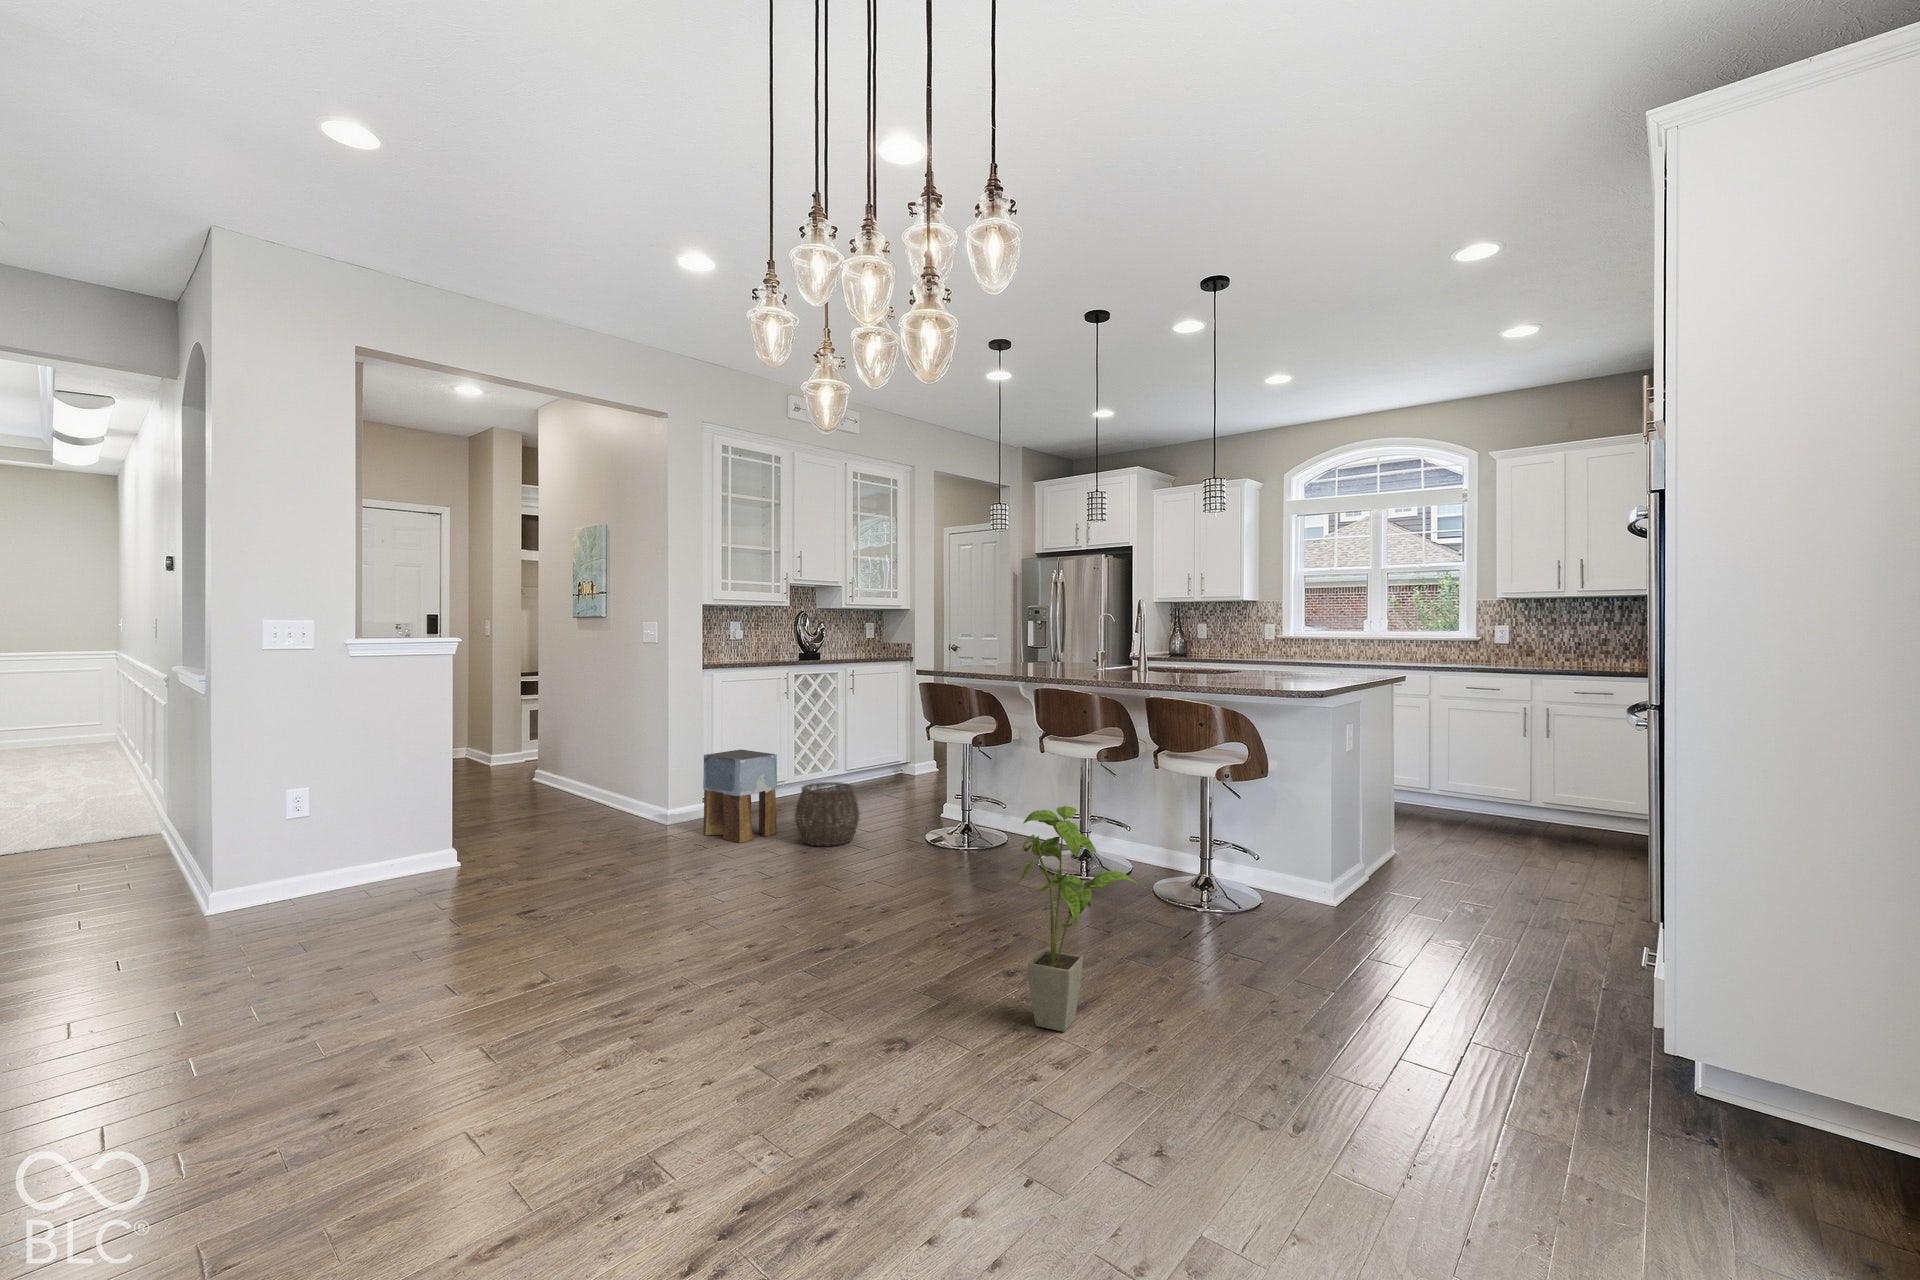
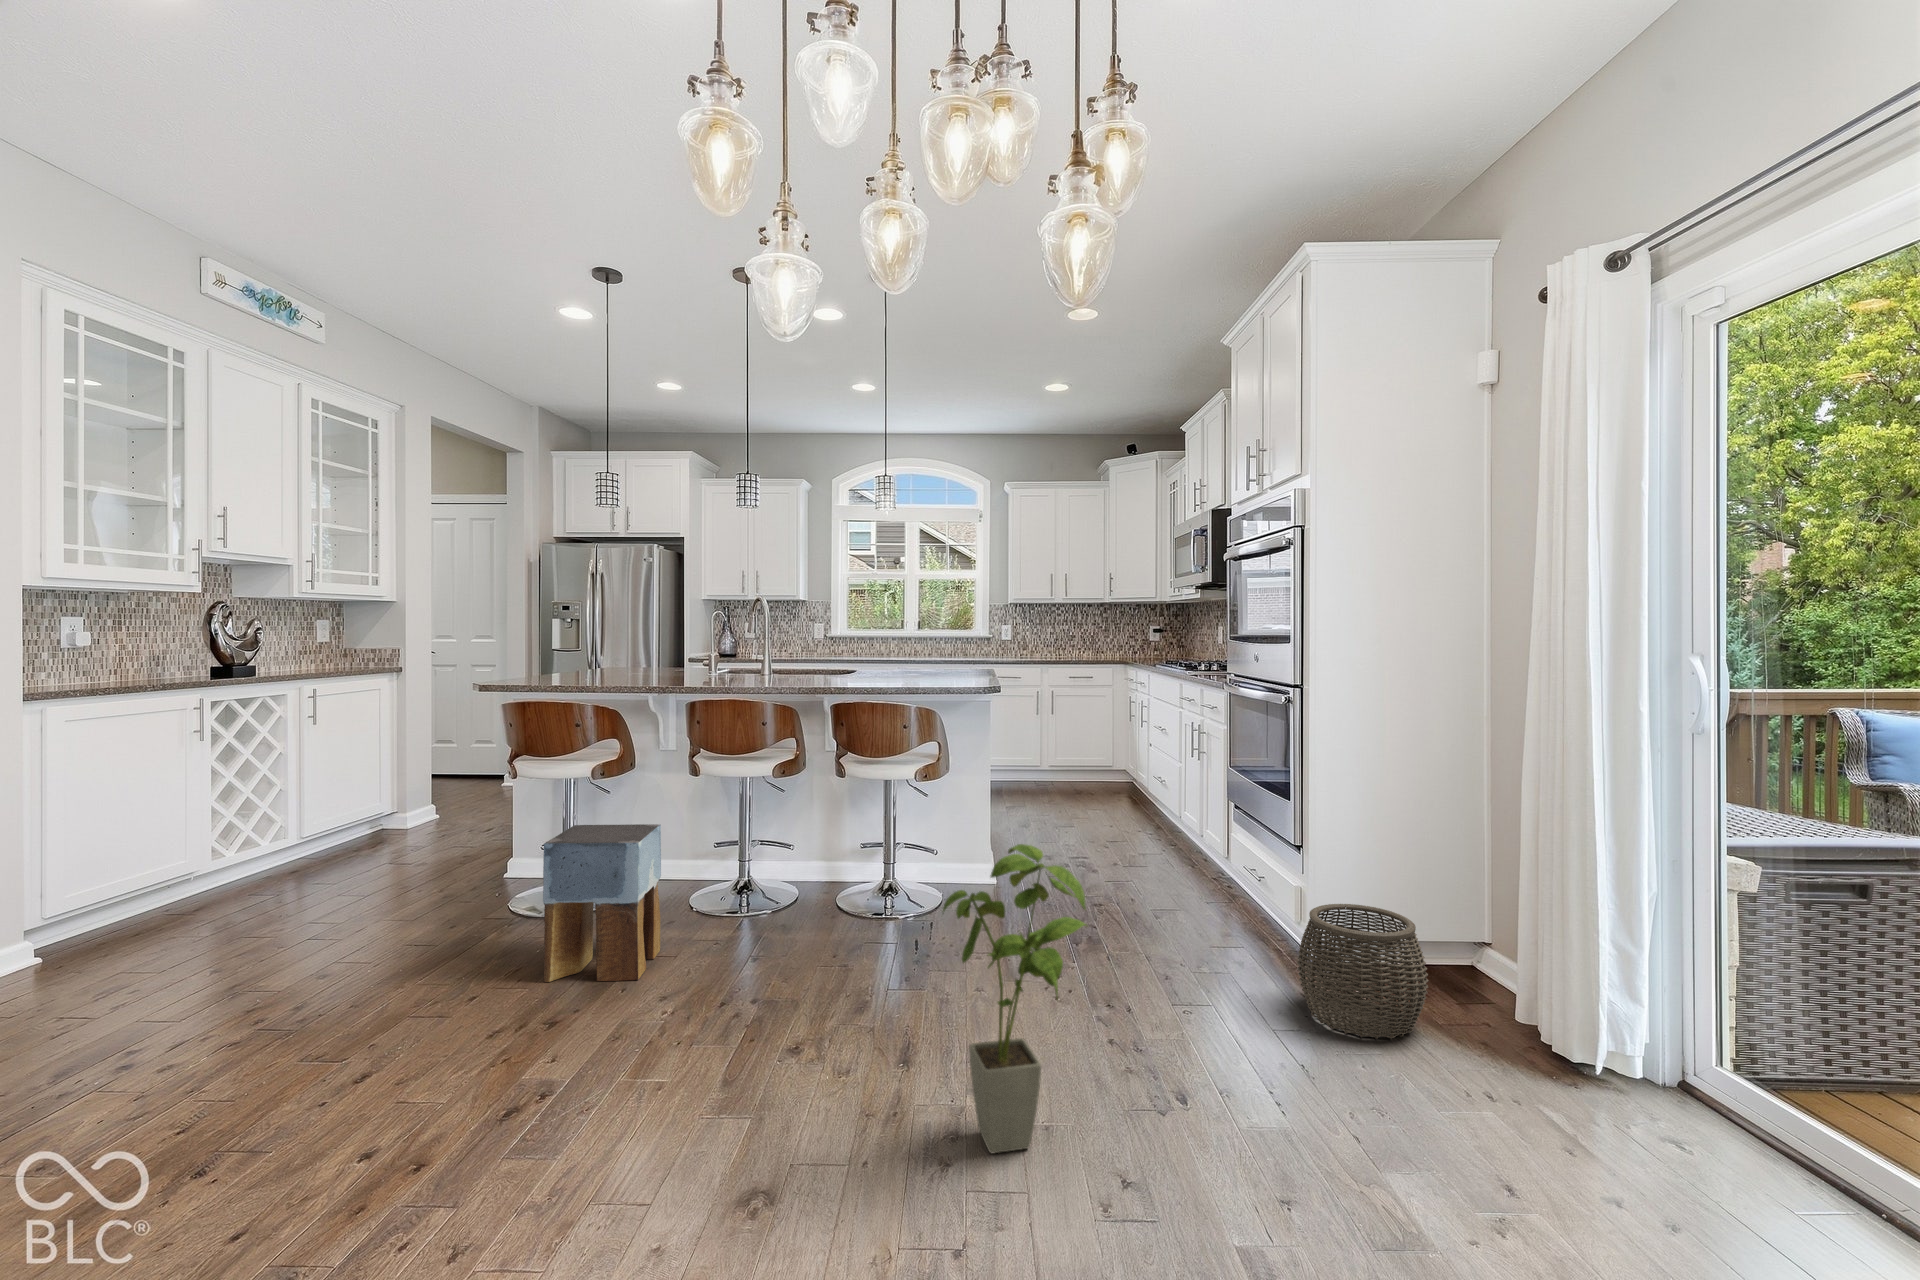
stool: present [703,750,777,843] -> present [543,824,661,982]
woven basket: present [795,782,859,846] -> present [1297,904,1428,1039]

